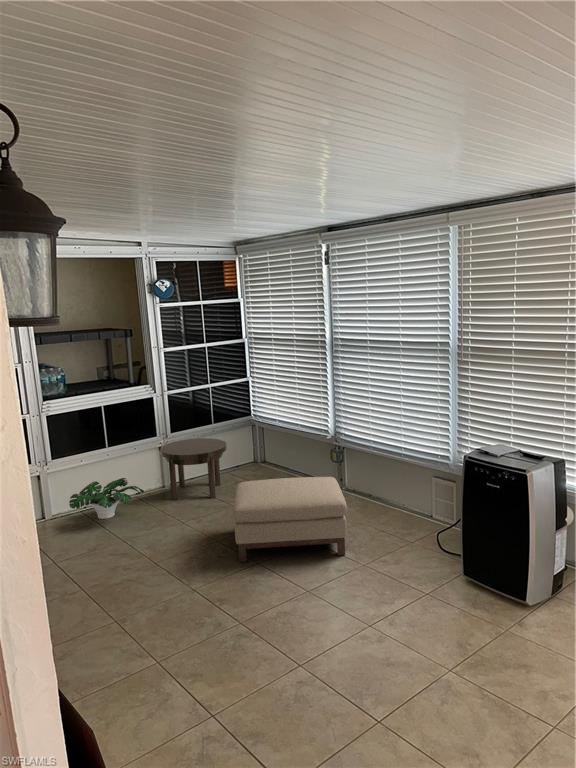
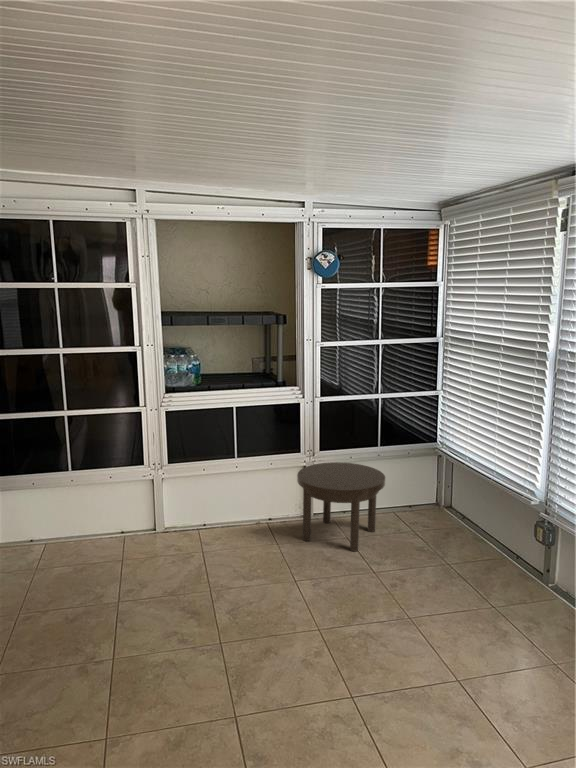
ottoman: present [233,477,347,562] -> none [324,554,521,737]
potted plant: present [69,478,144,519] -> none [169,498,262,549]

